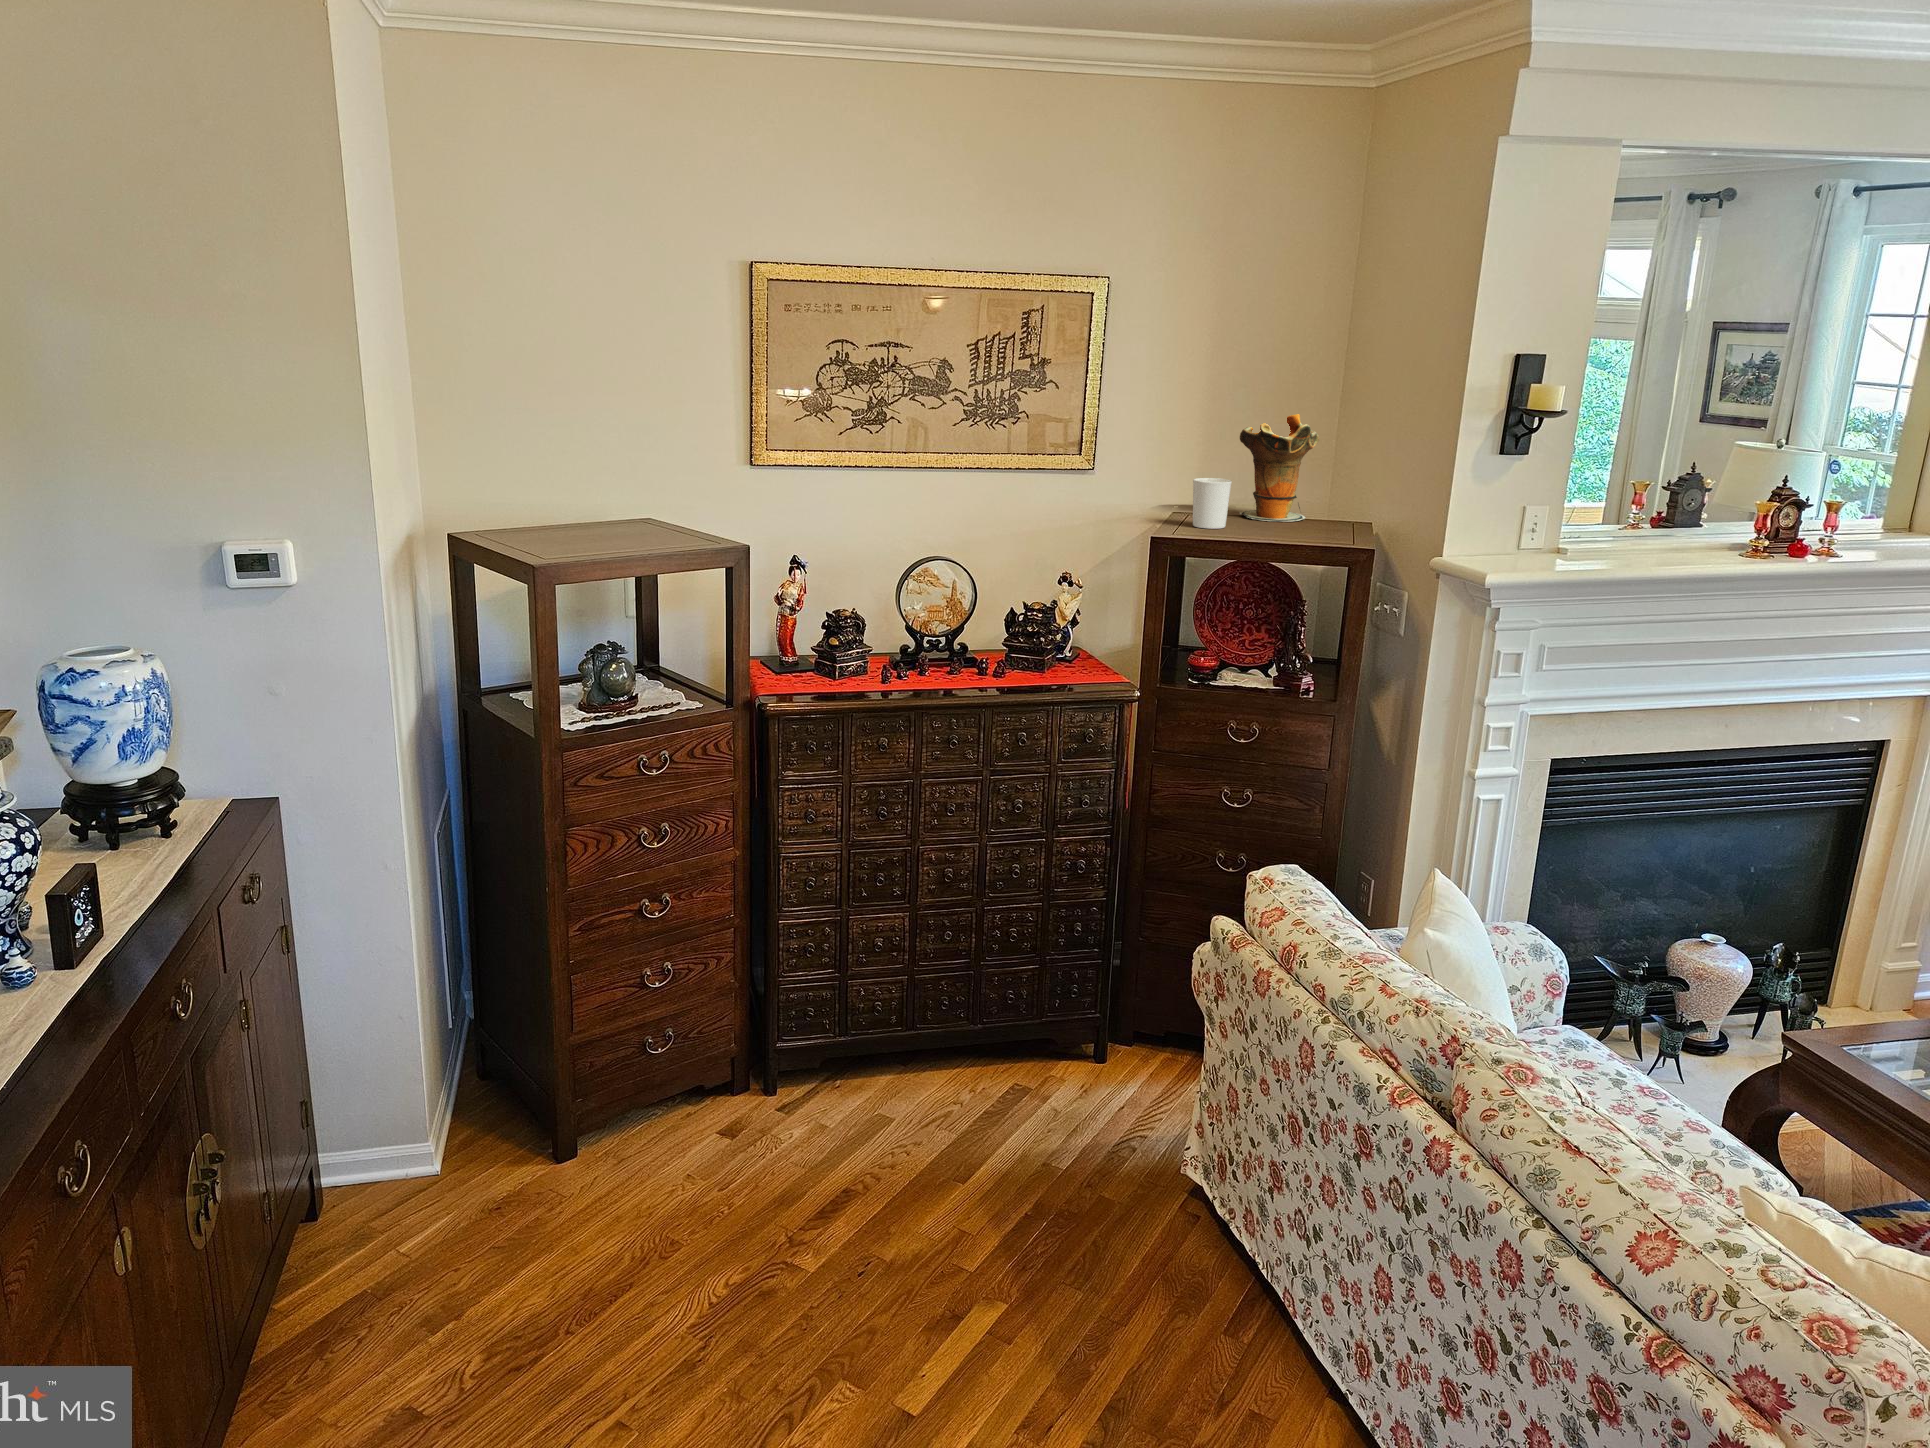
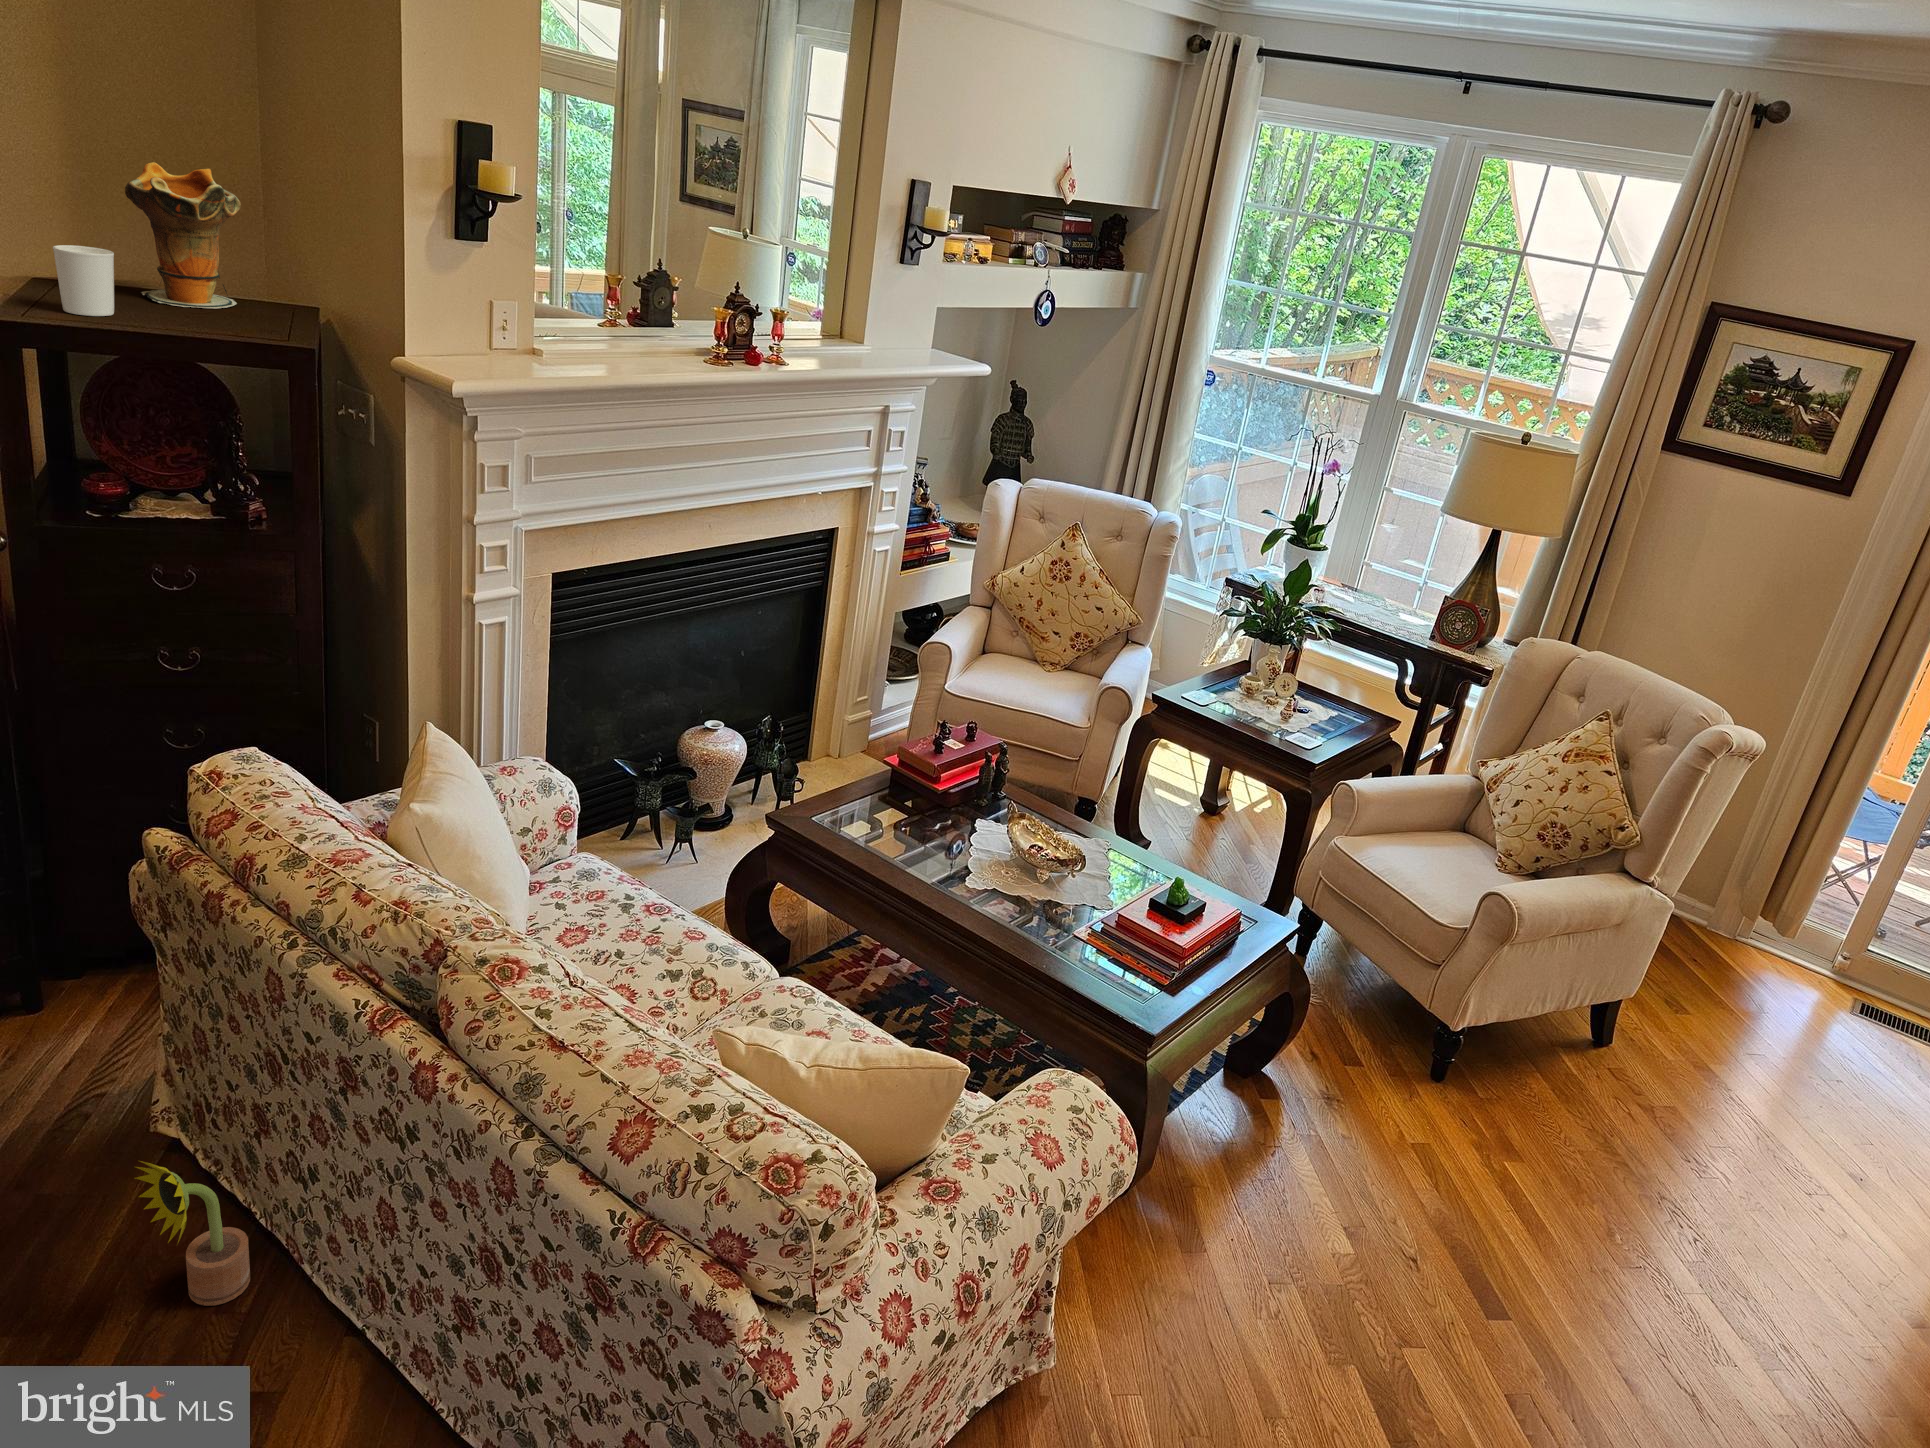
decorative plant: none [1180,1178,1253,1329] -> present [135,1161,250,1306]

